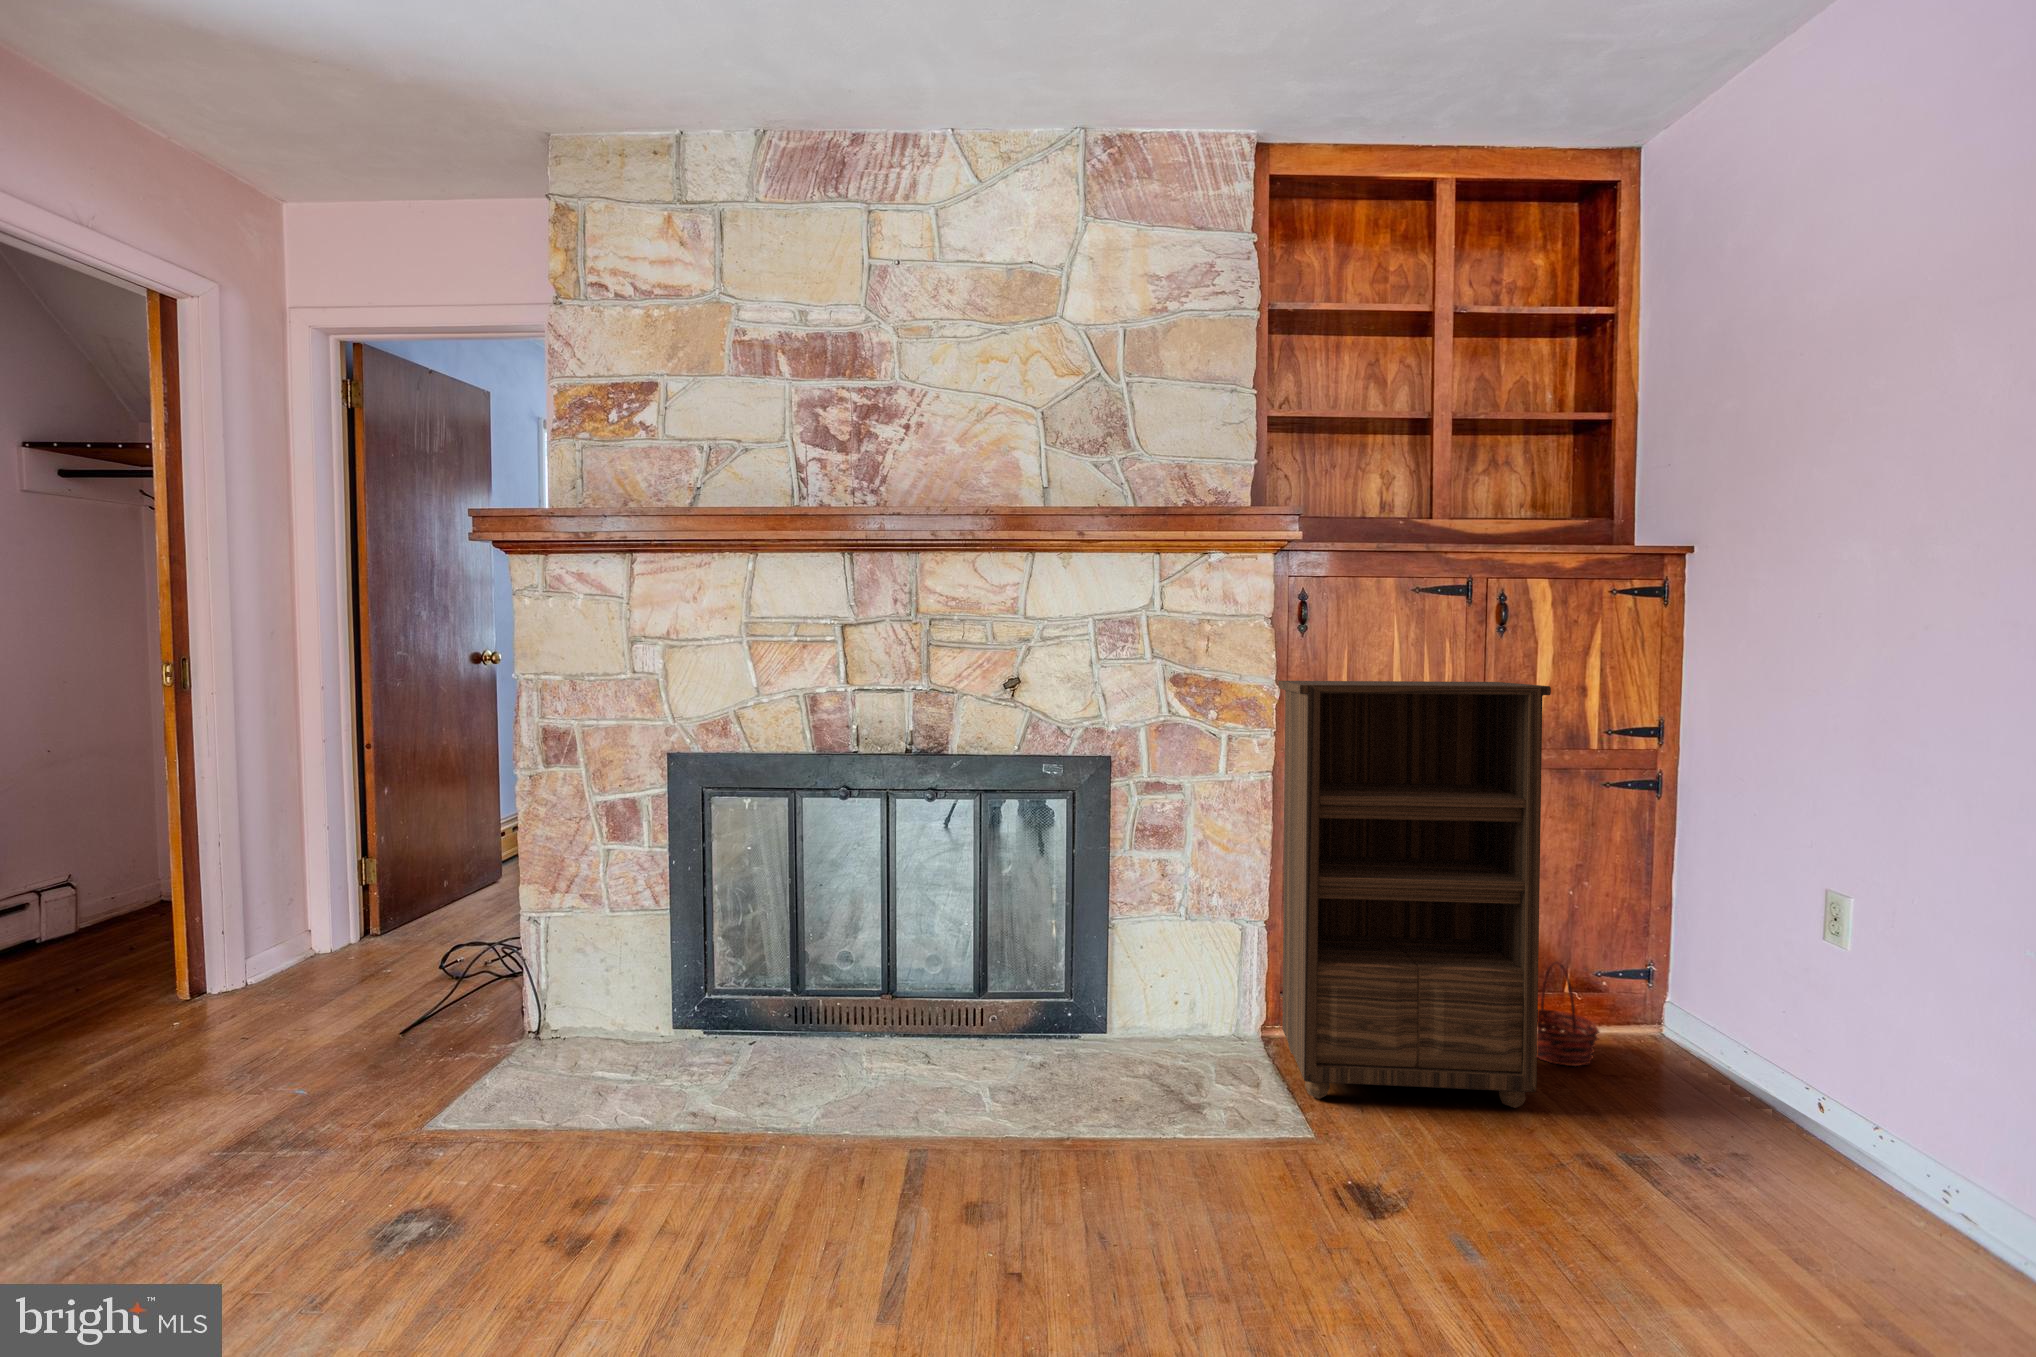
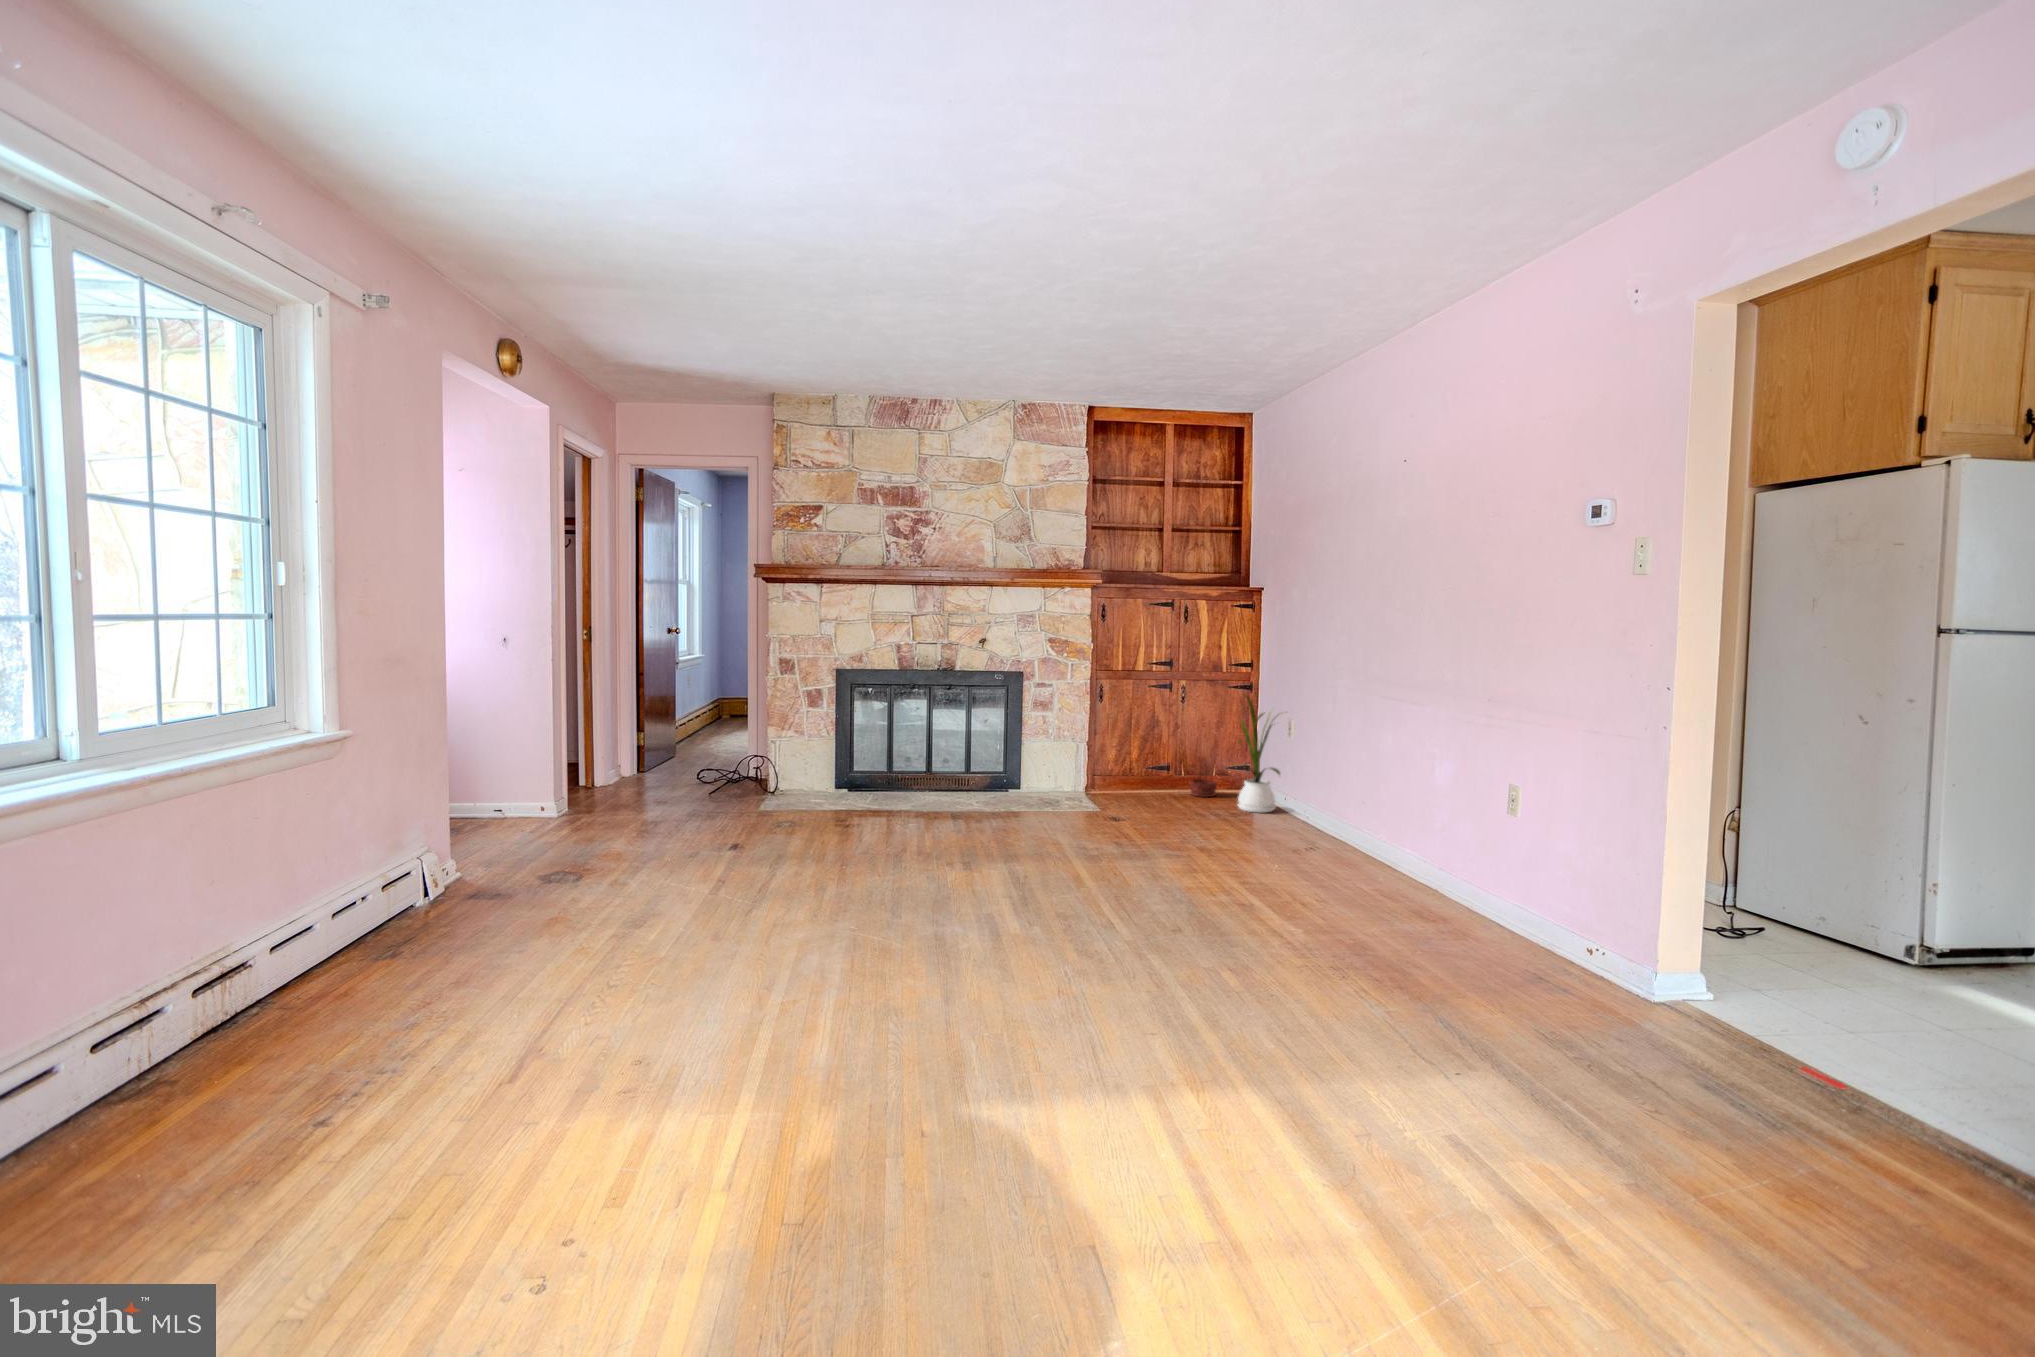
bookshelf: present [1278,681,1551,1108] -> none [1092,641,1188,804]
house plant: none [1675,808,1880,1166] -> present [1238,696,1280,813]

